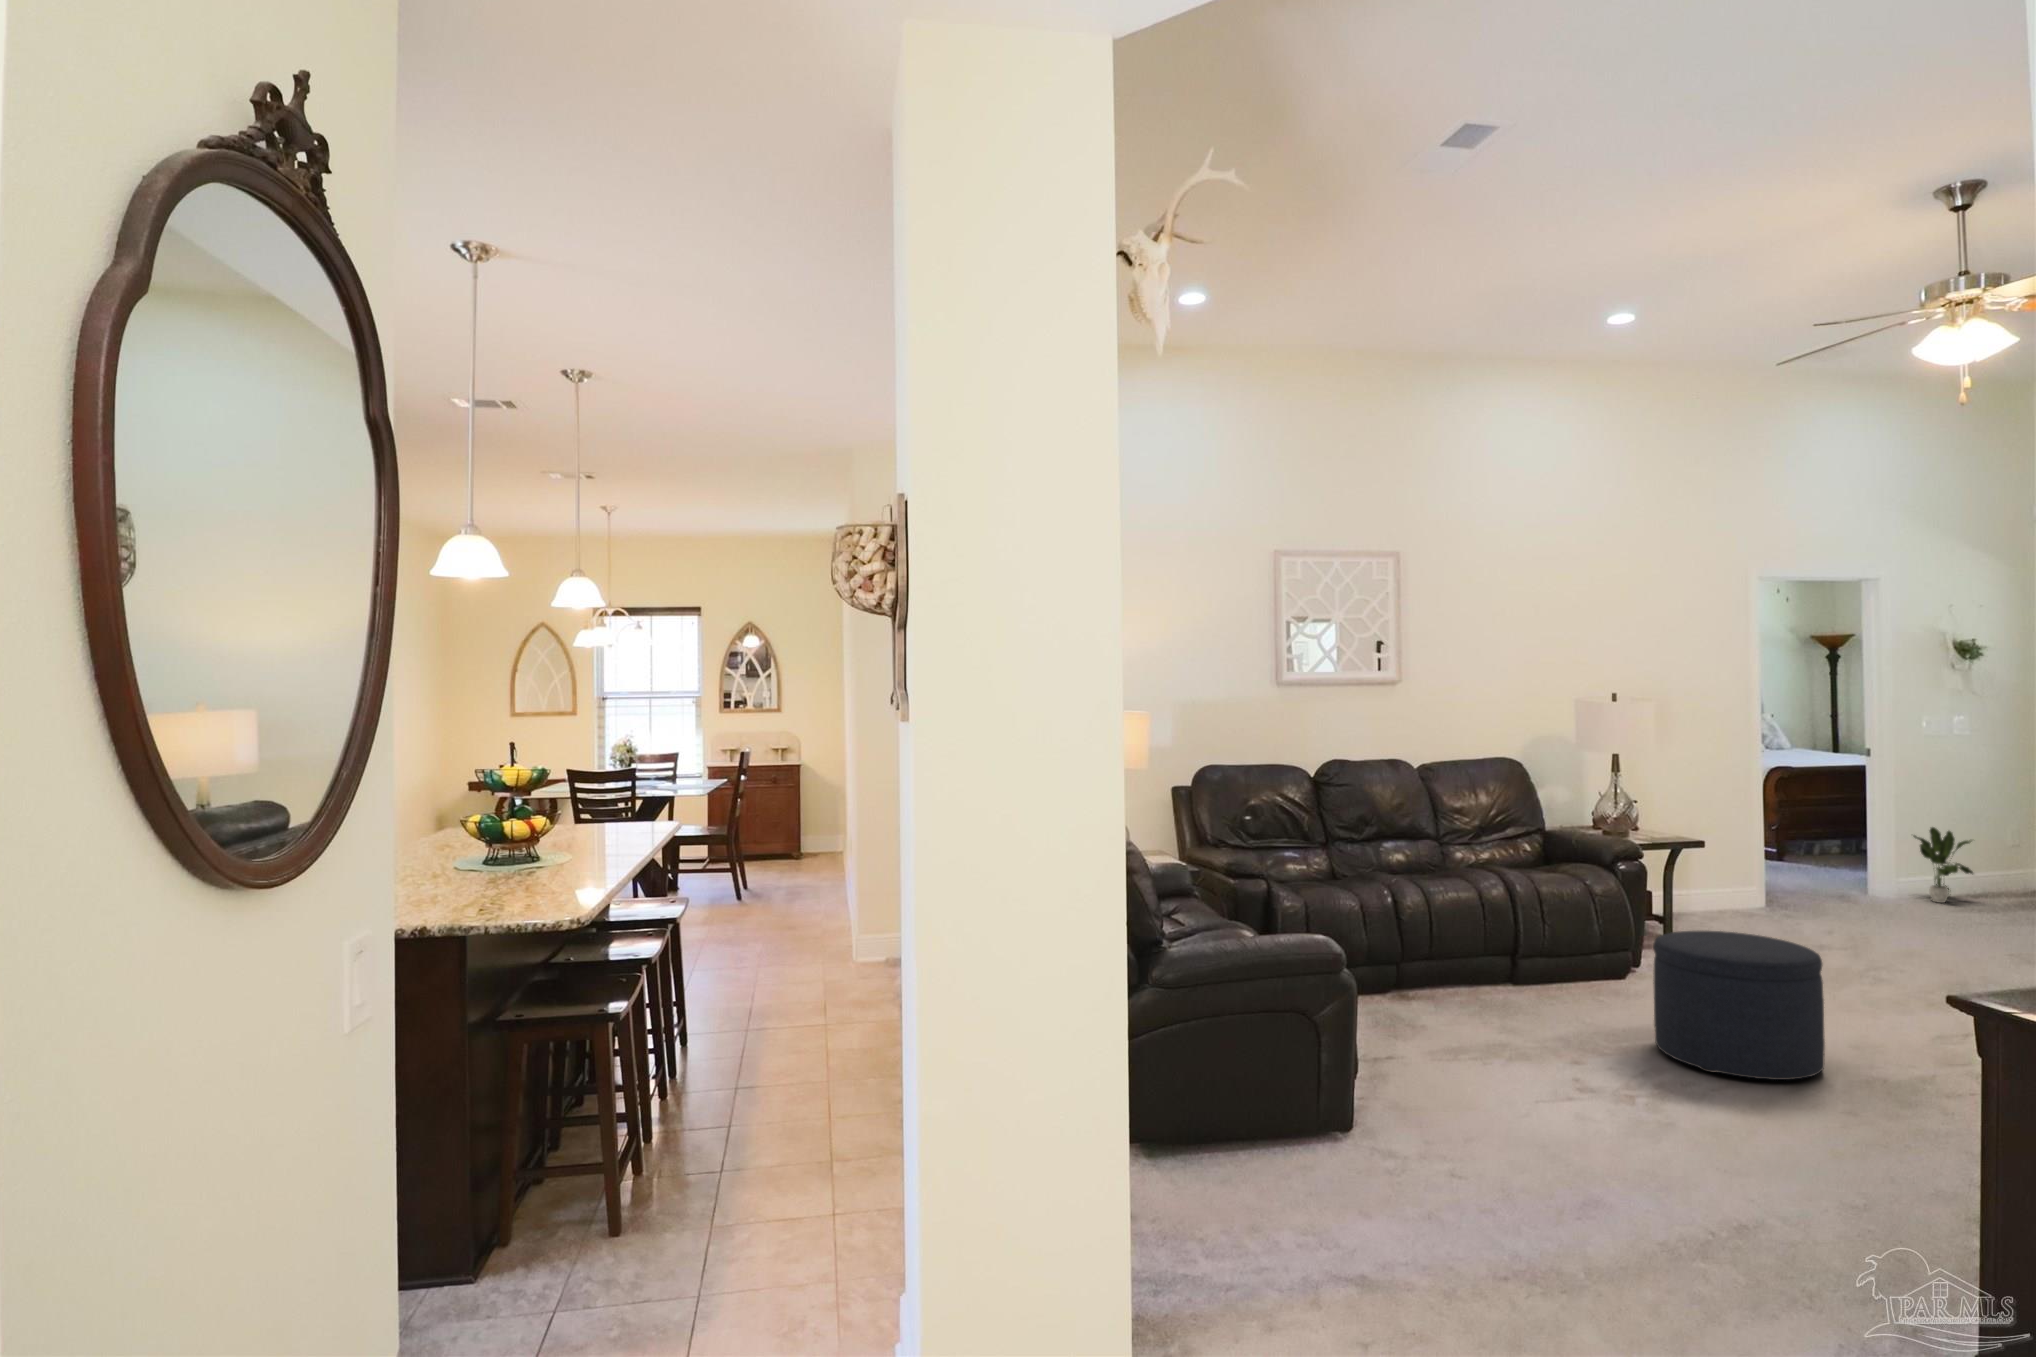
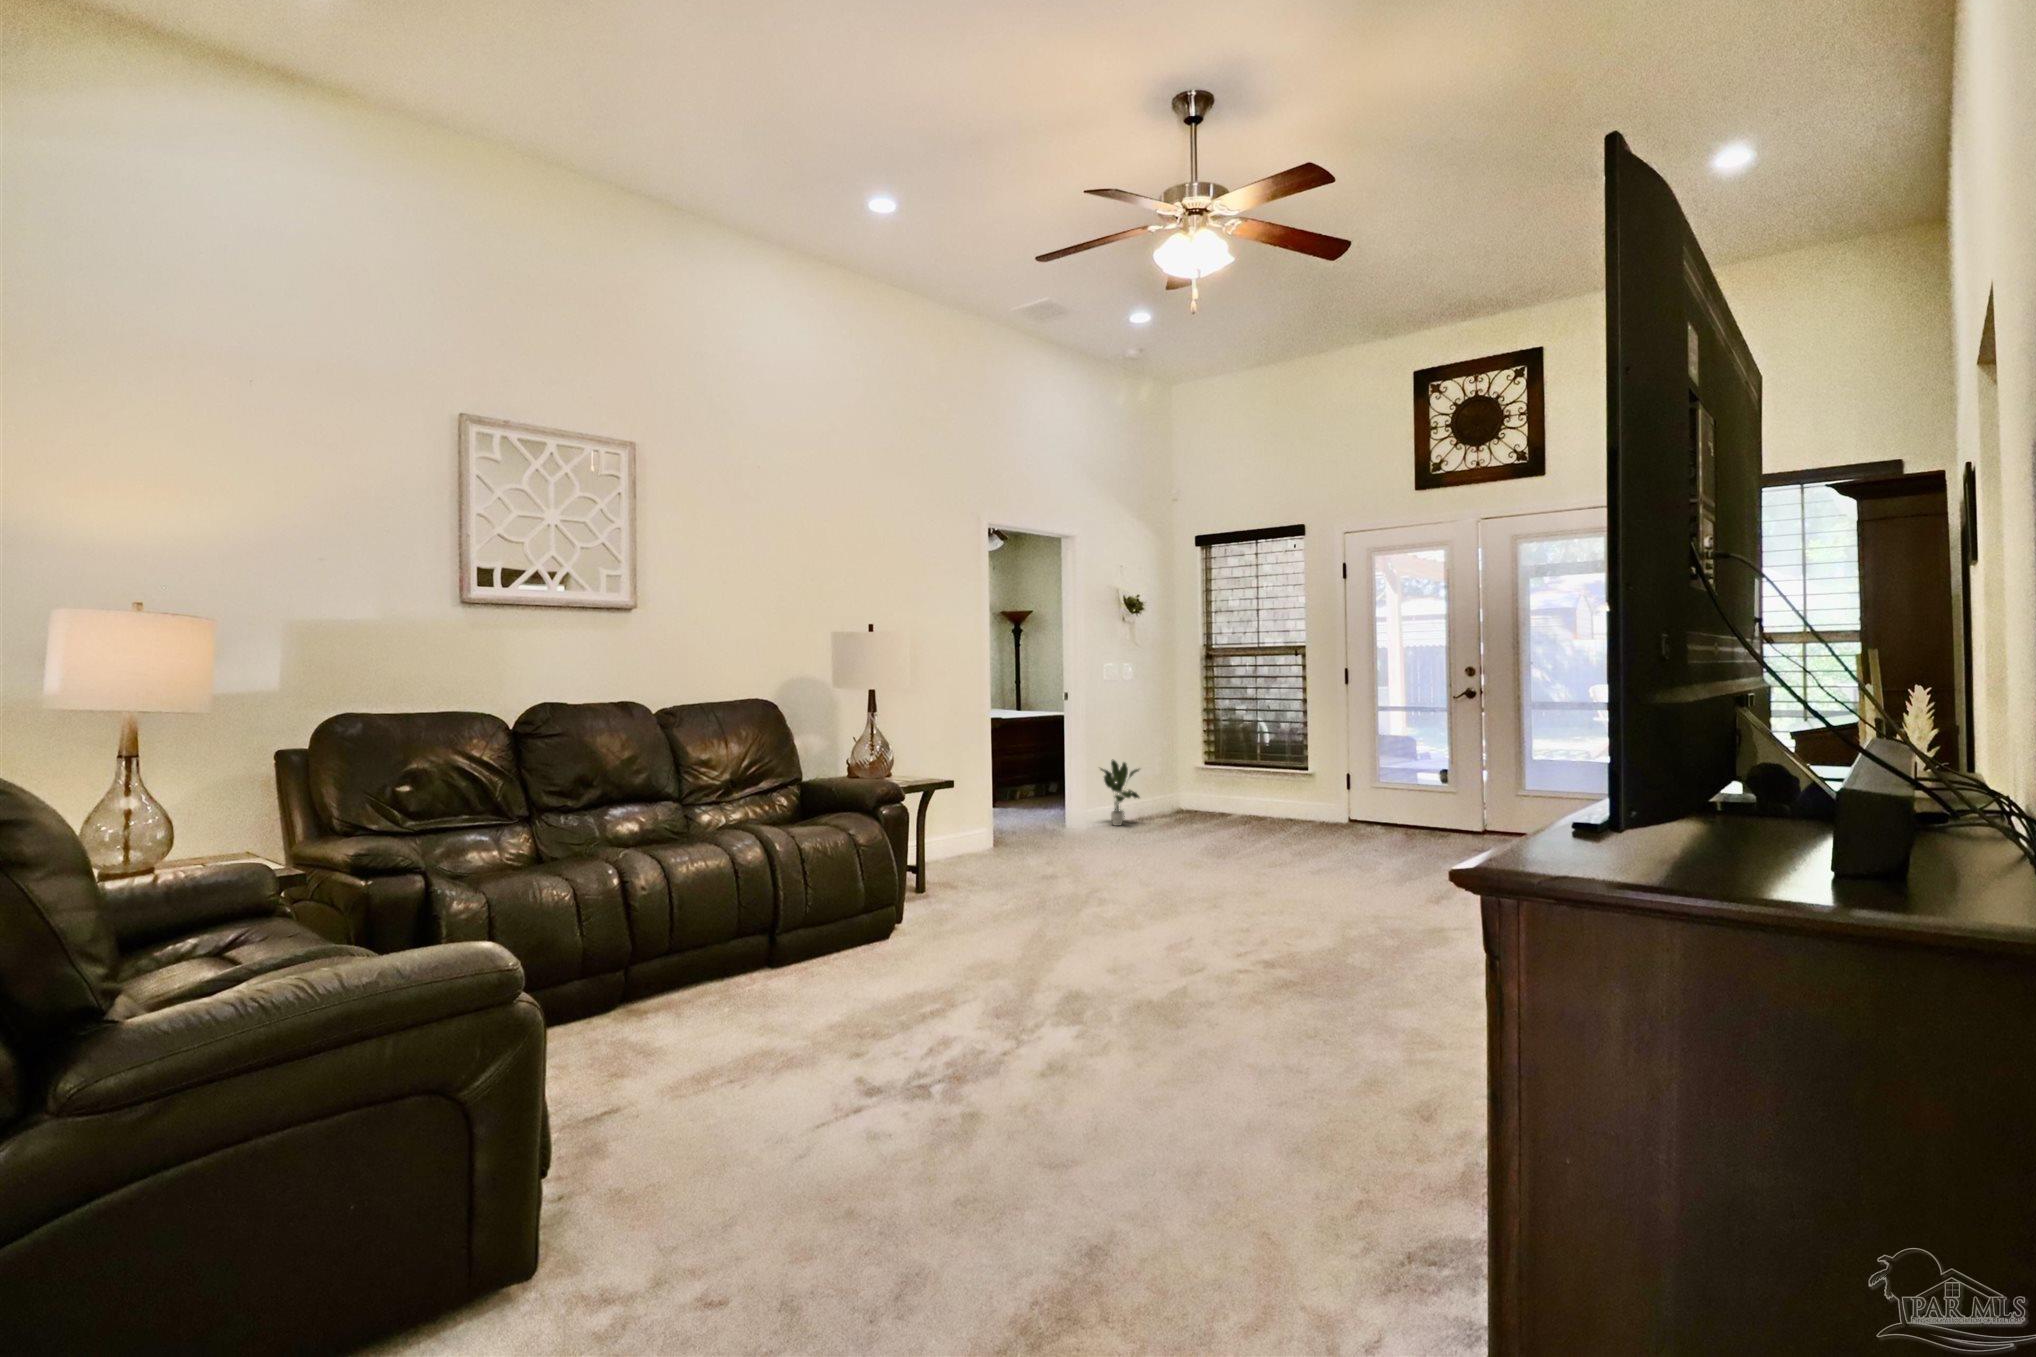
ottoman: present [1653,931,1825,1080] -> none [927,871,1090,1037]

